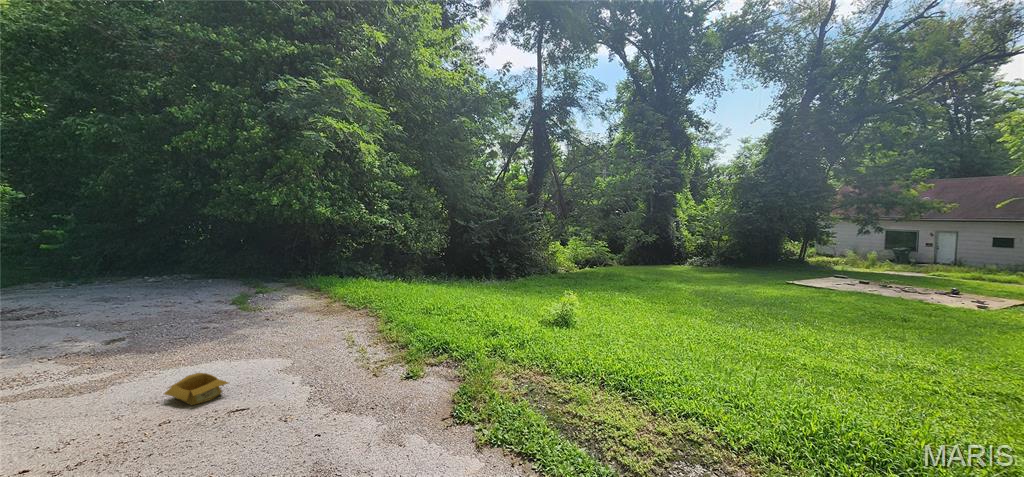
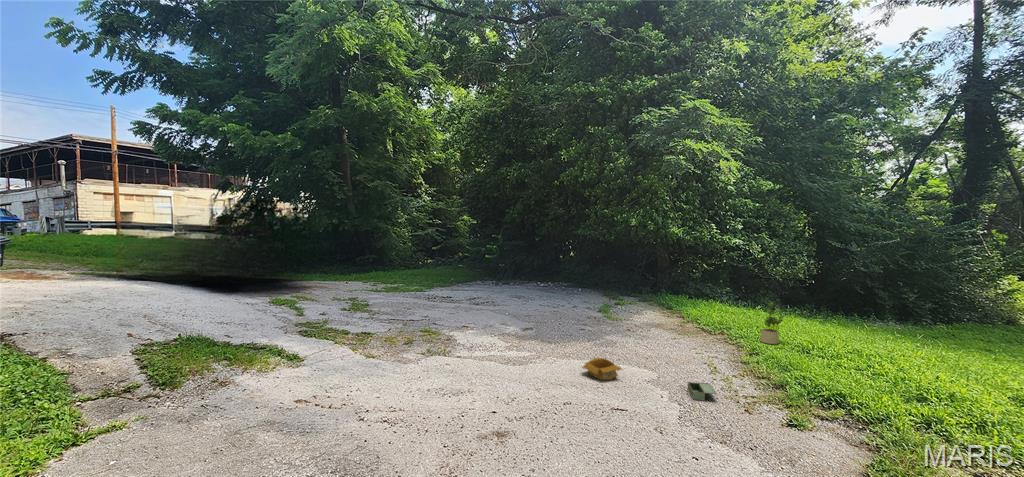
potted plant: none [399,274,420,314] -> present [760,302,784,344]
toolbox: none [313,375,345,400] -> present [687,382,716,401]

